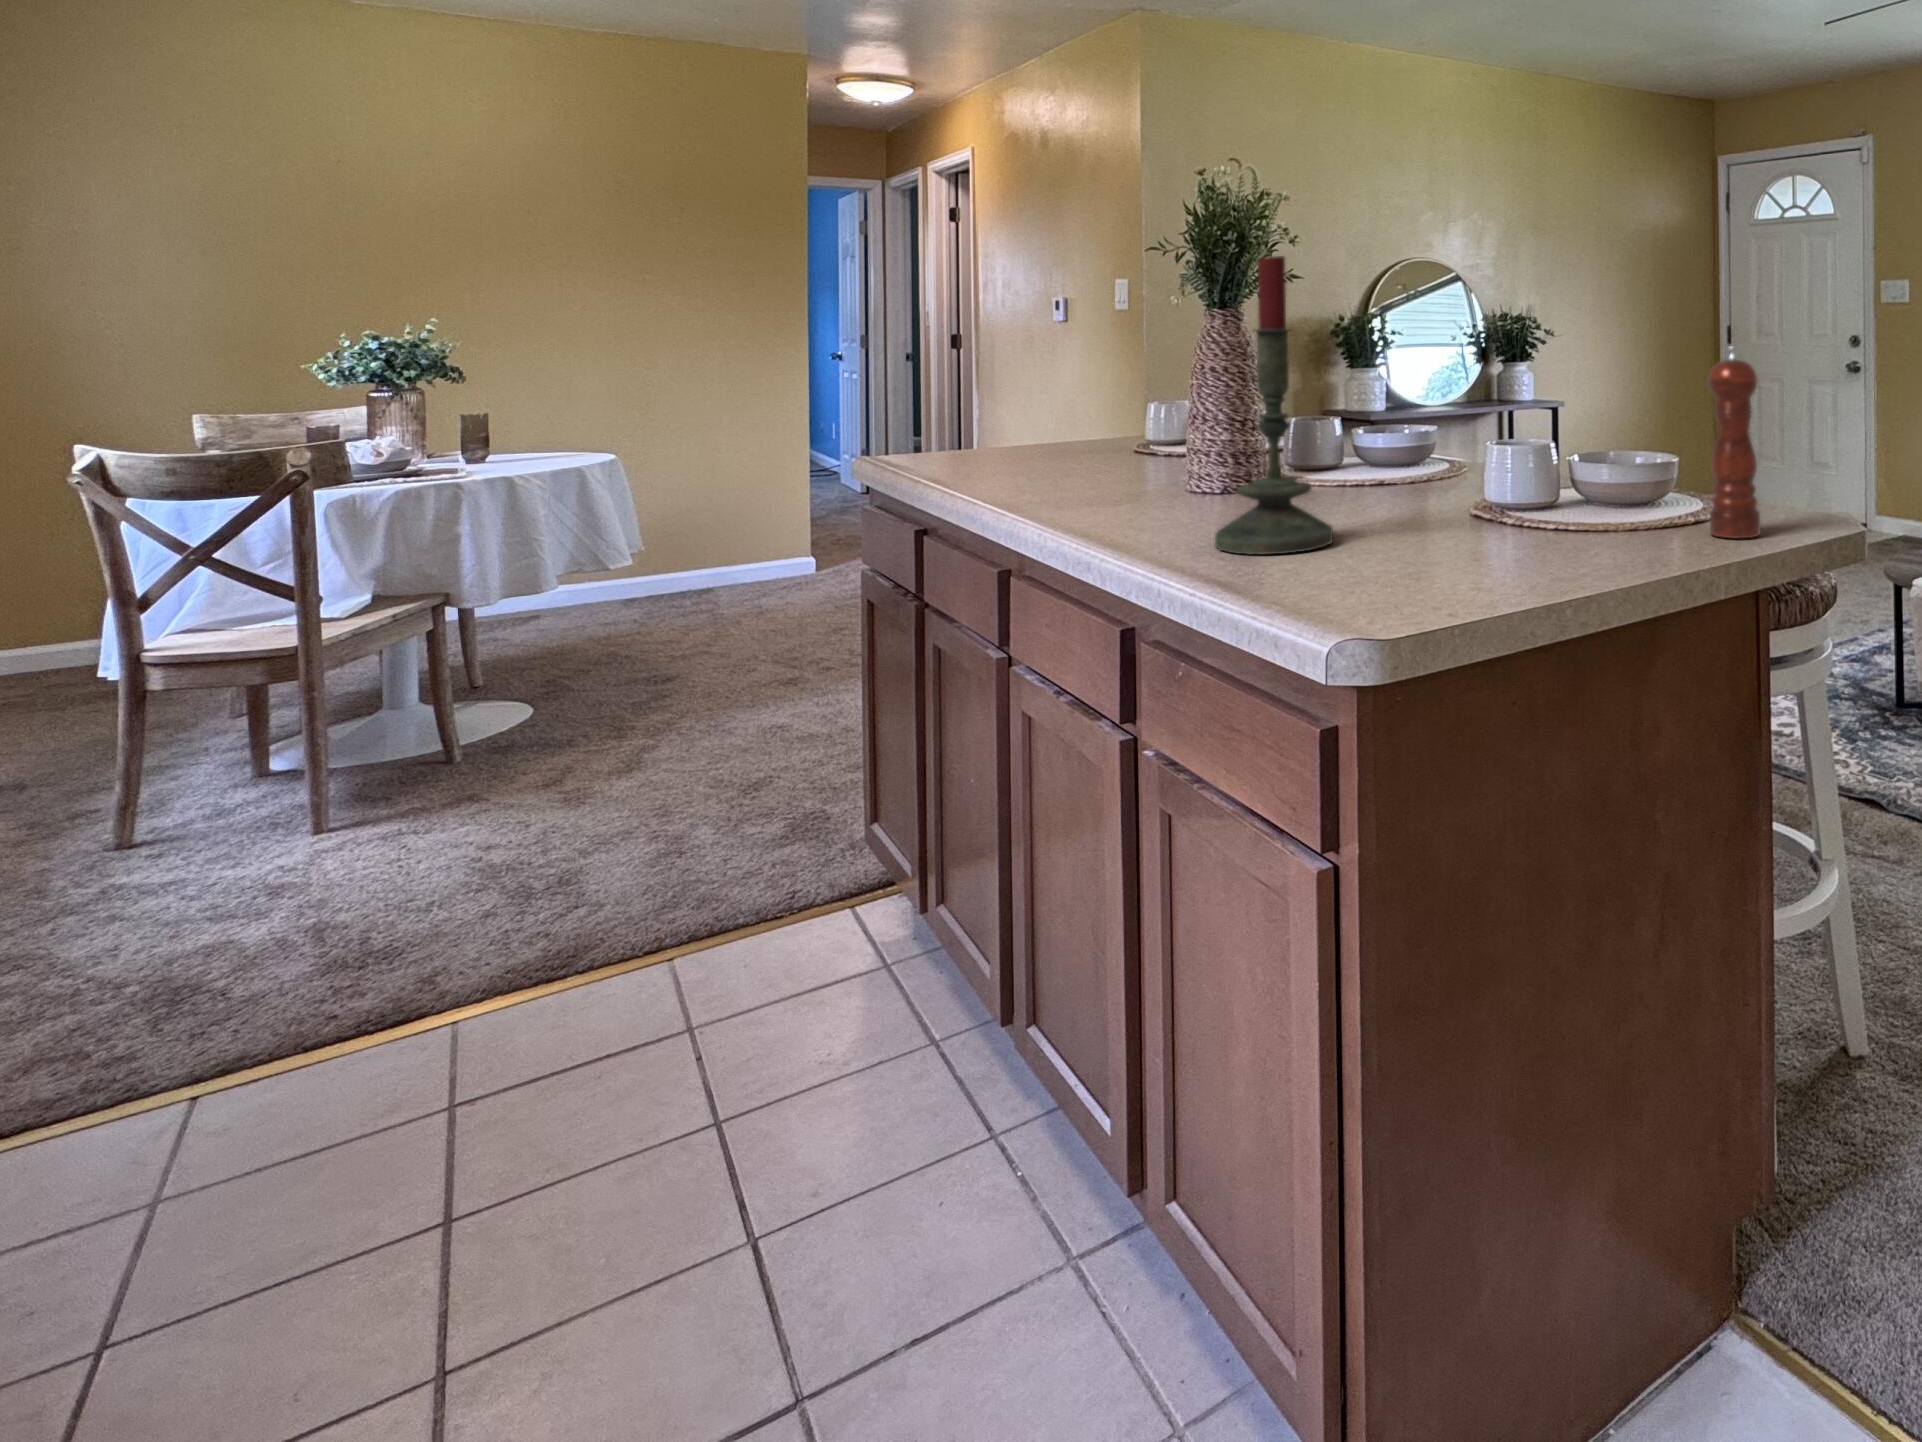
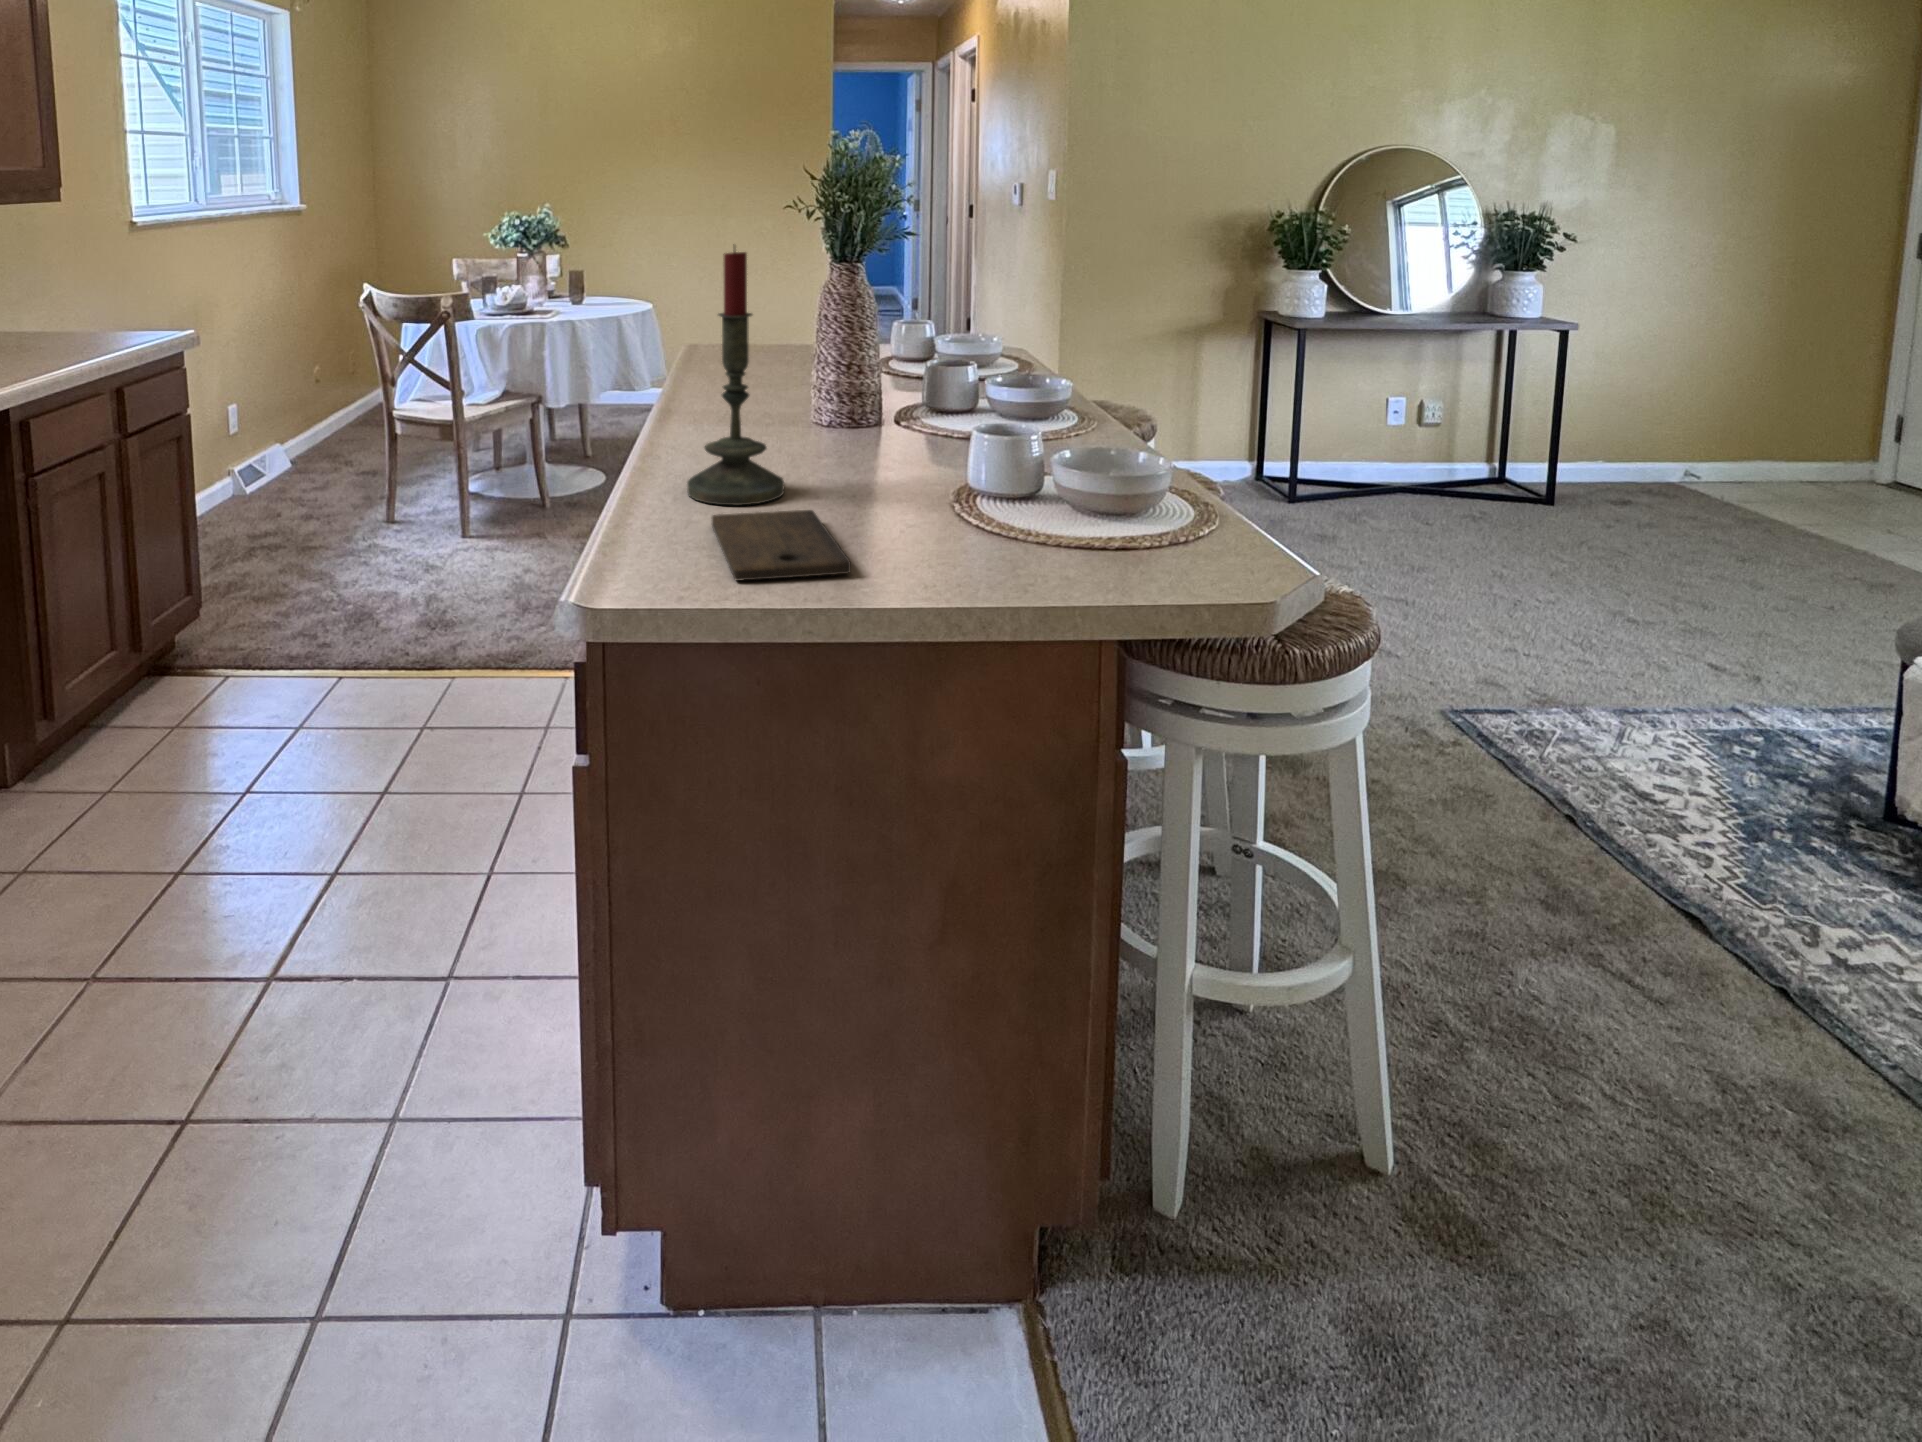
pepper mill: present [1708,346,1760,538] -> none [1095,373,1156,580]
cutting board: none [1327,536,1558,594] -> present [712,510,851,580]

